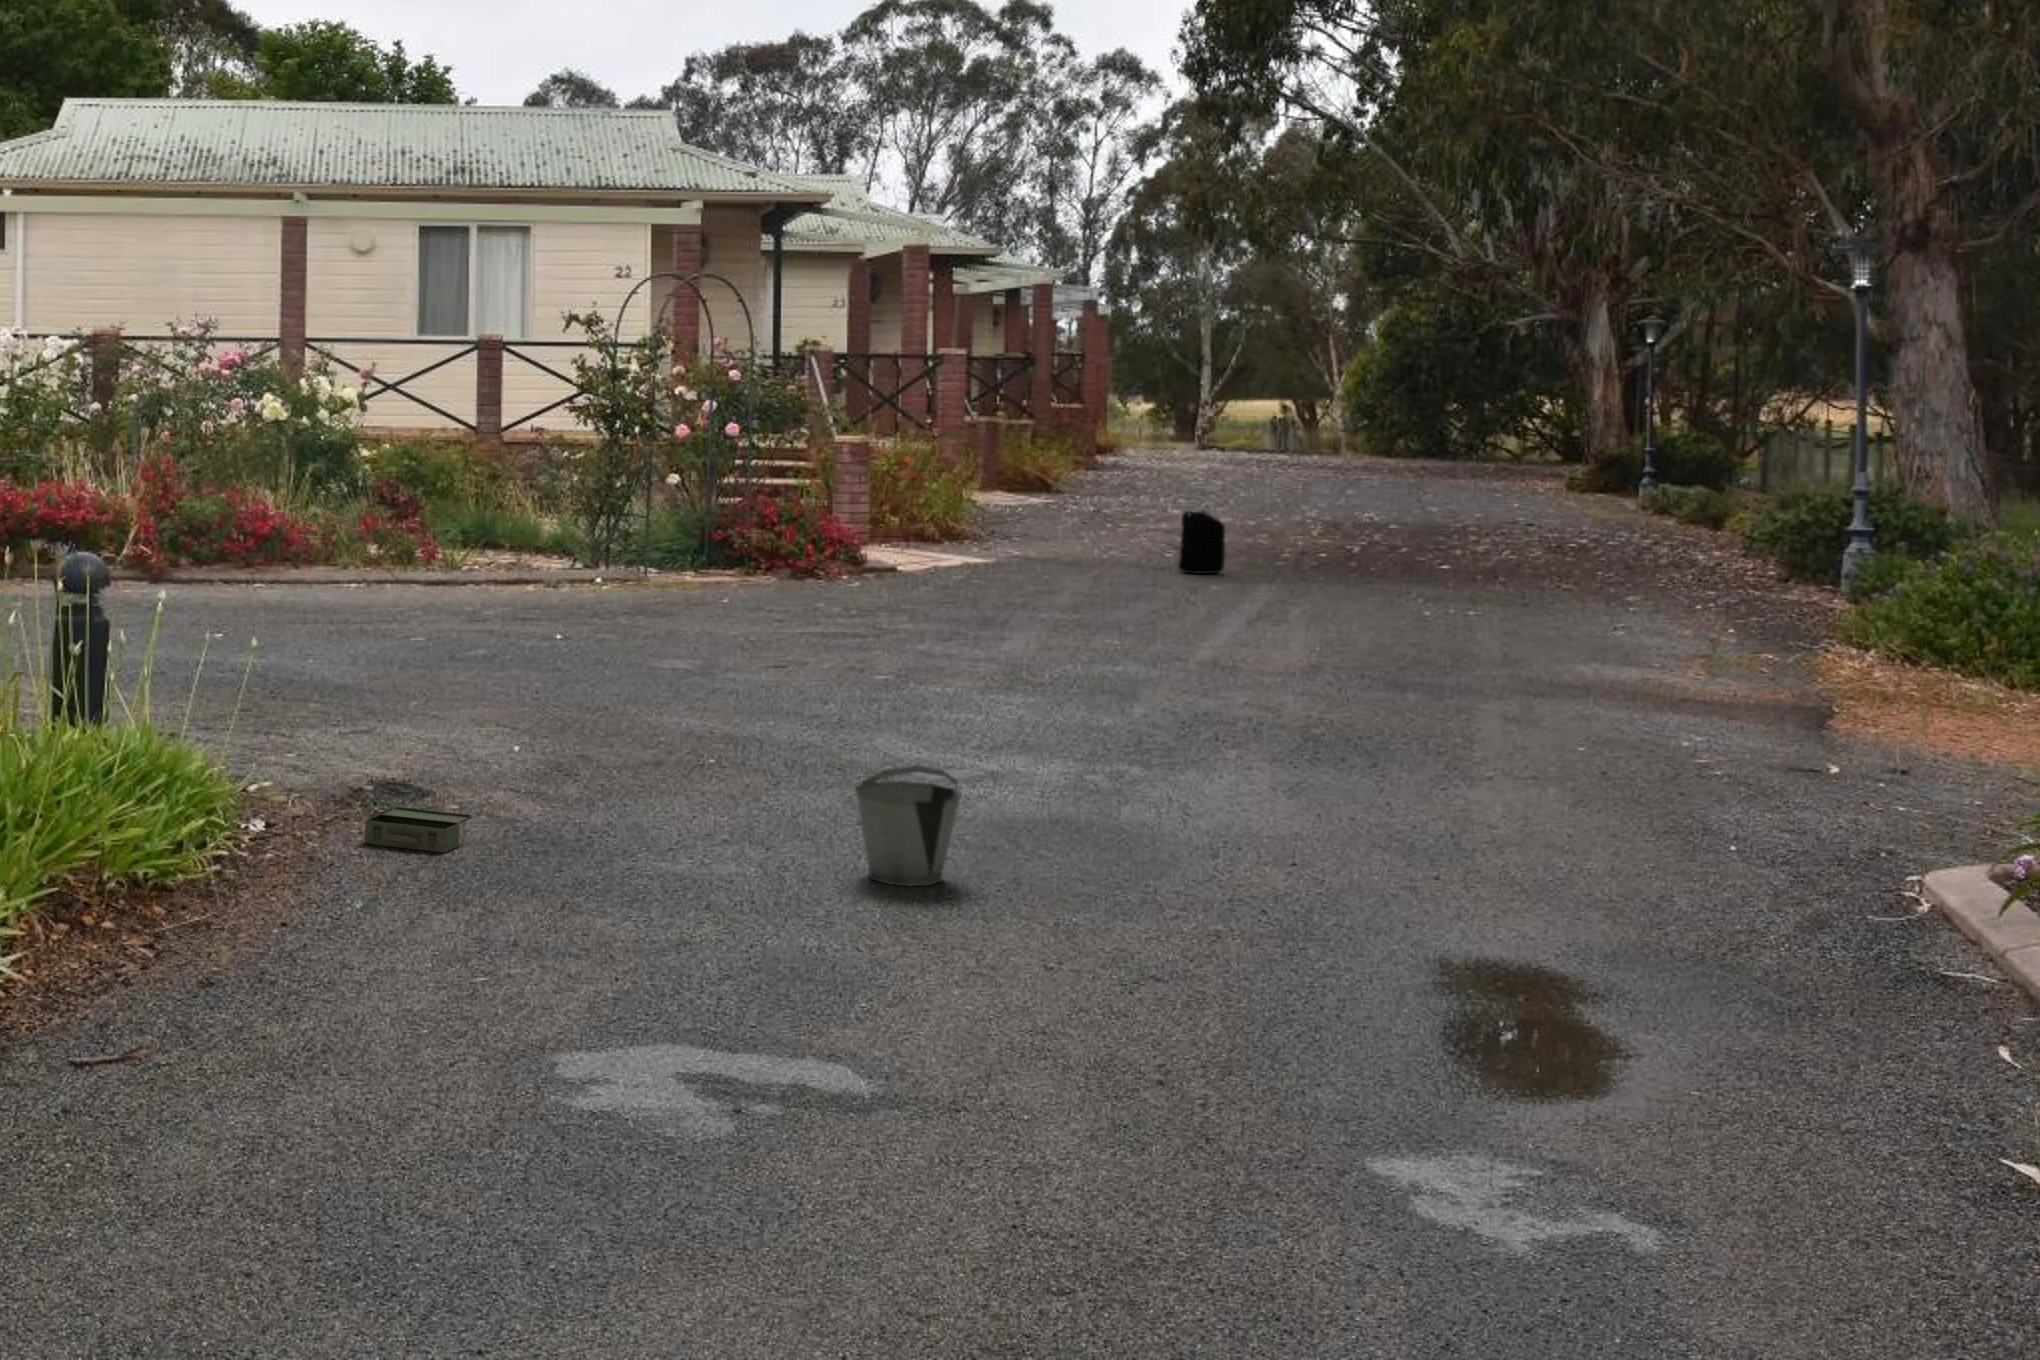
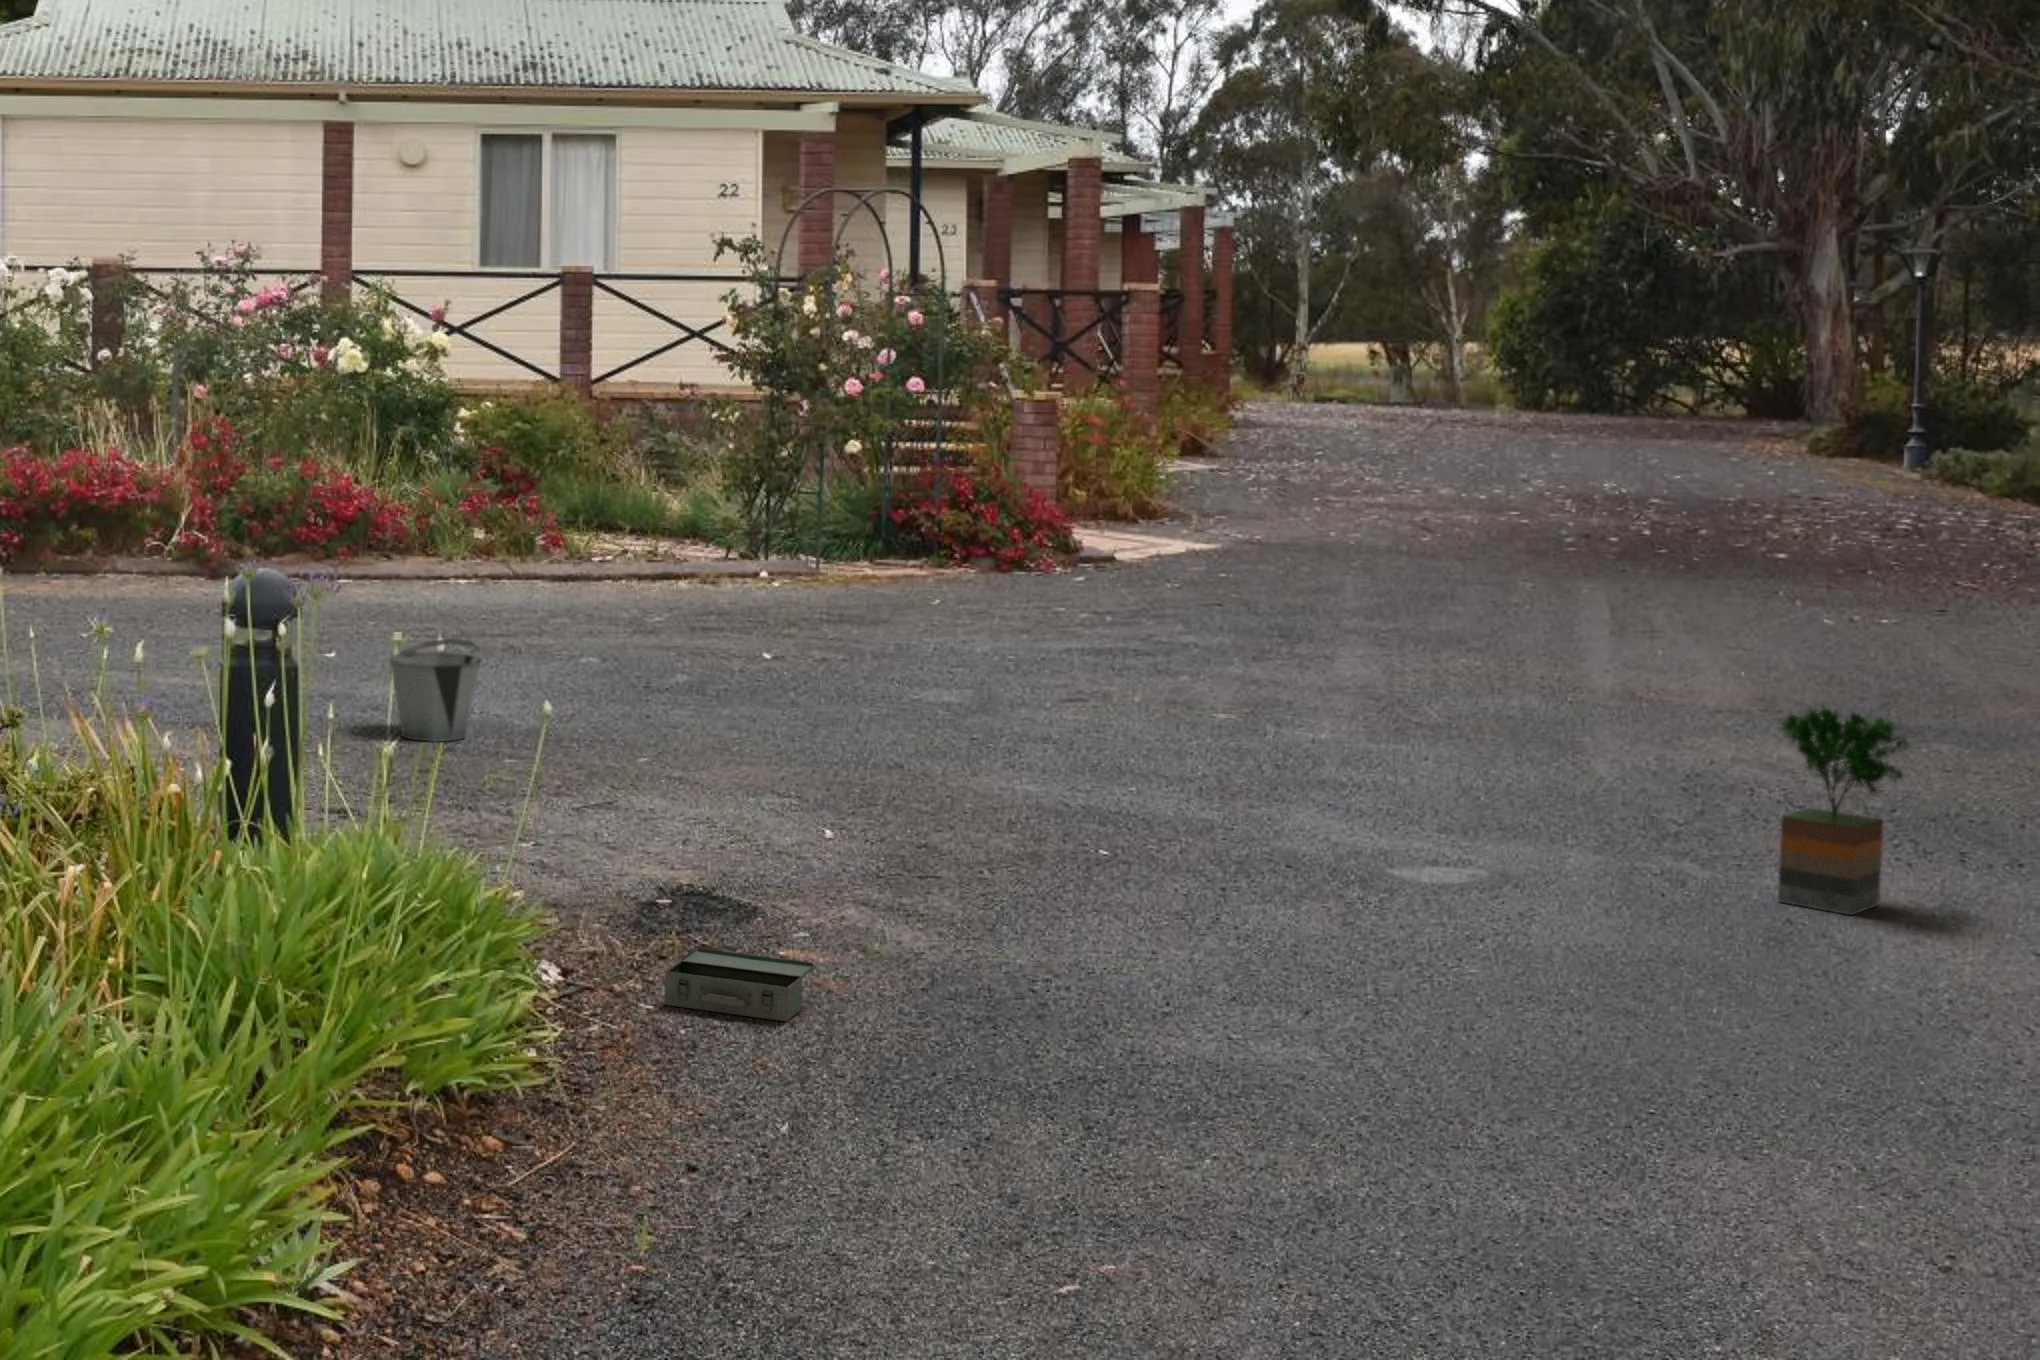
backpack: present [1178,511,1225,574] -> none [1483,491,1549,571]
potted tree: none [1203,646,1296,793] -> present [1777,706,1910,915]
bucket: present [855,766,960,886] -> present [390,638,481,742]

